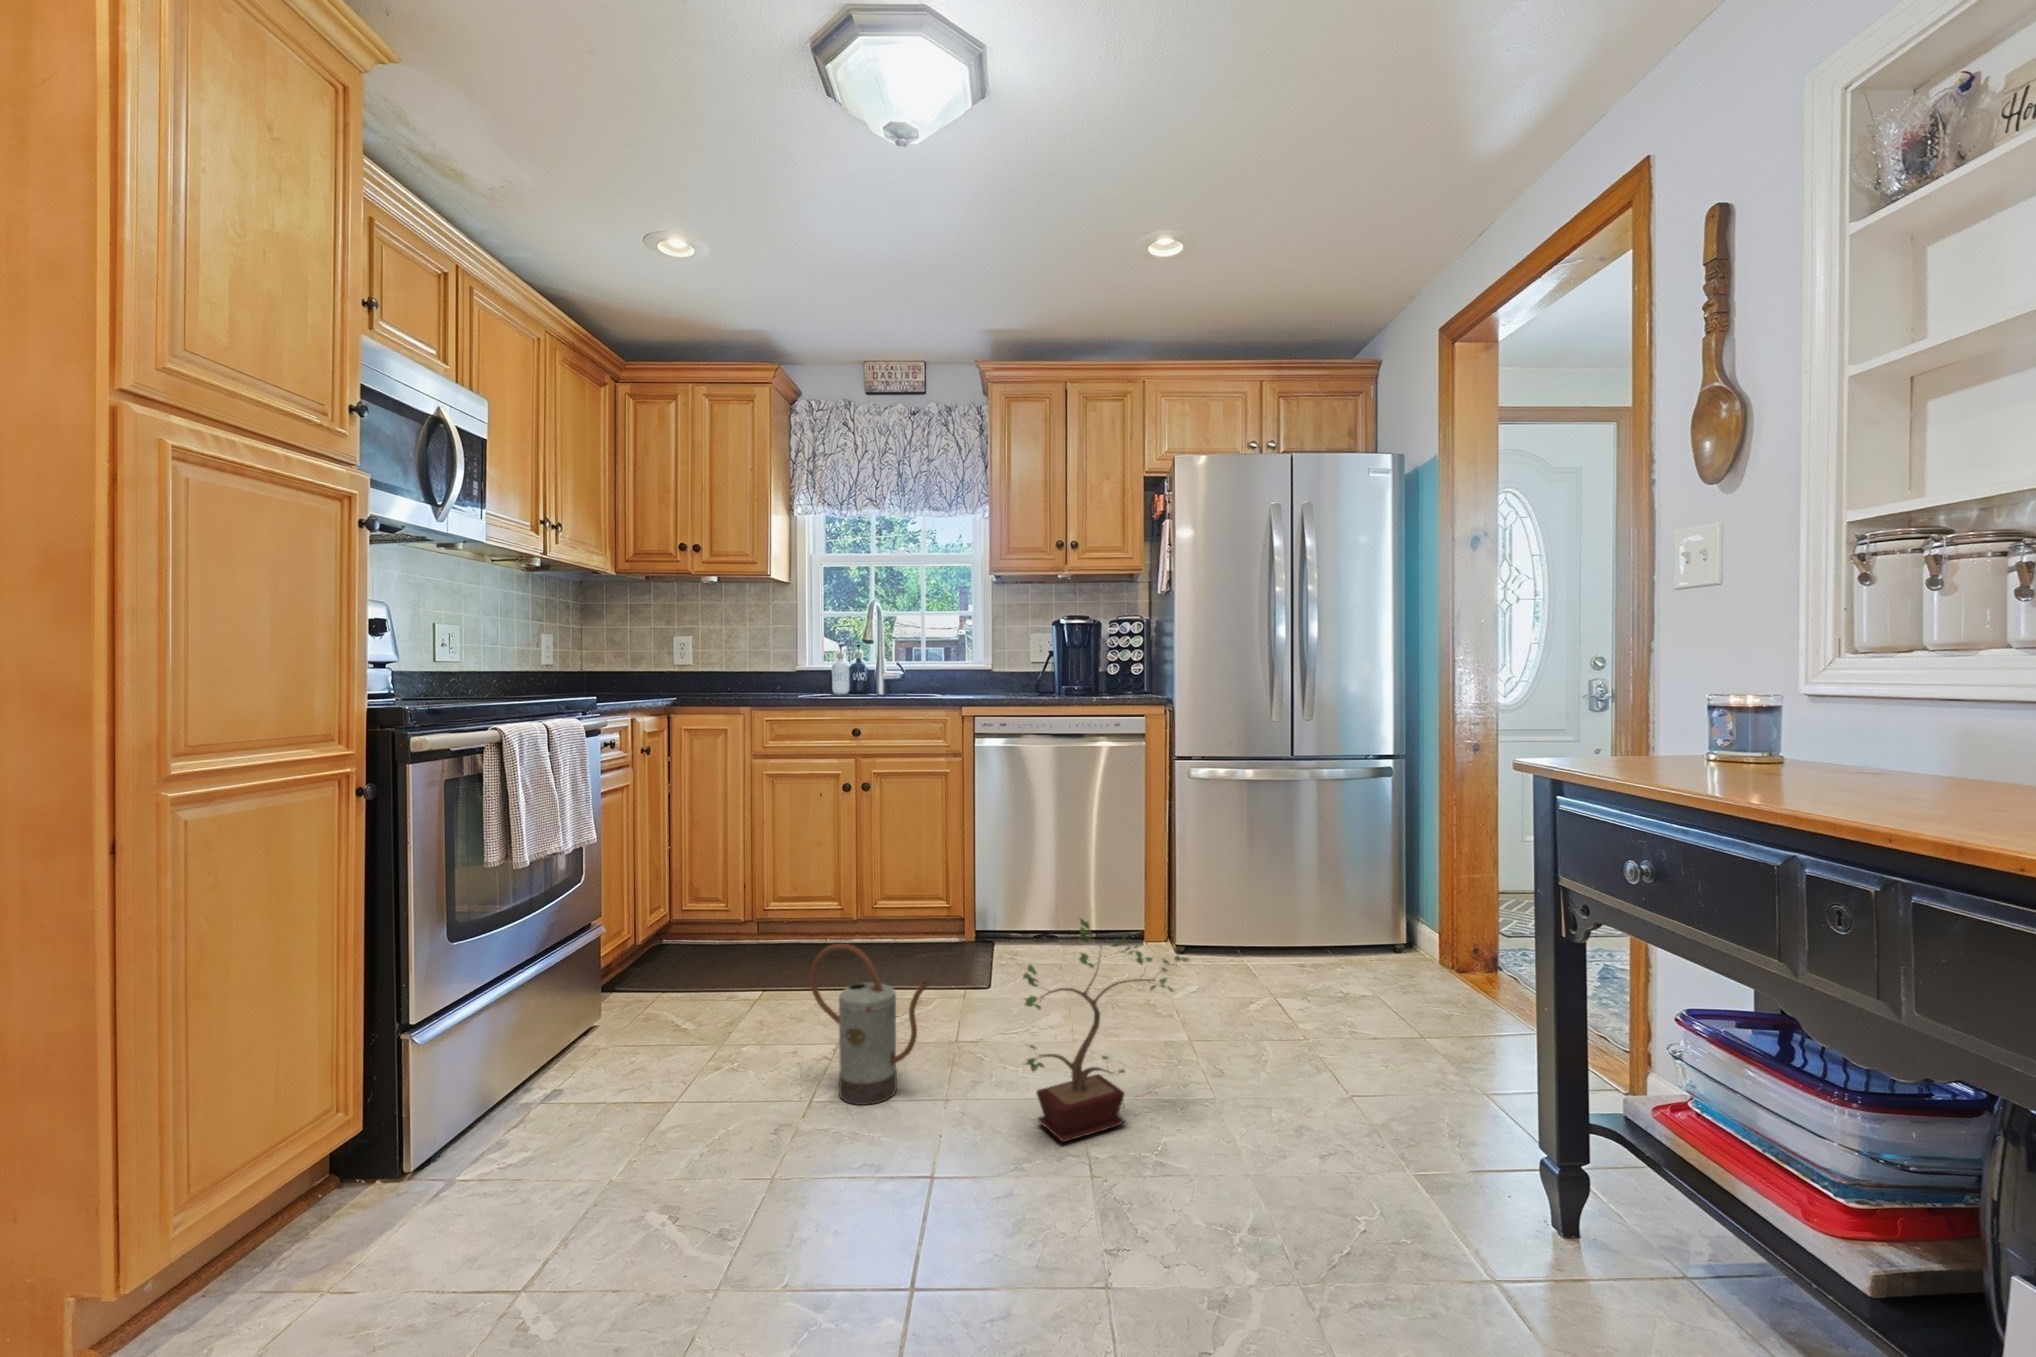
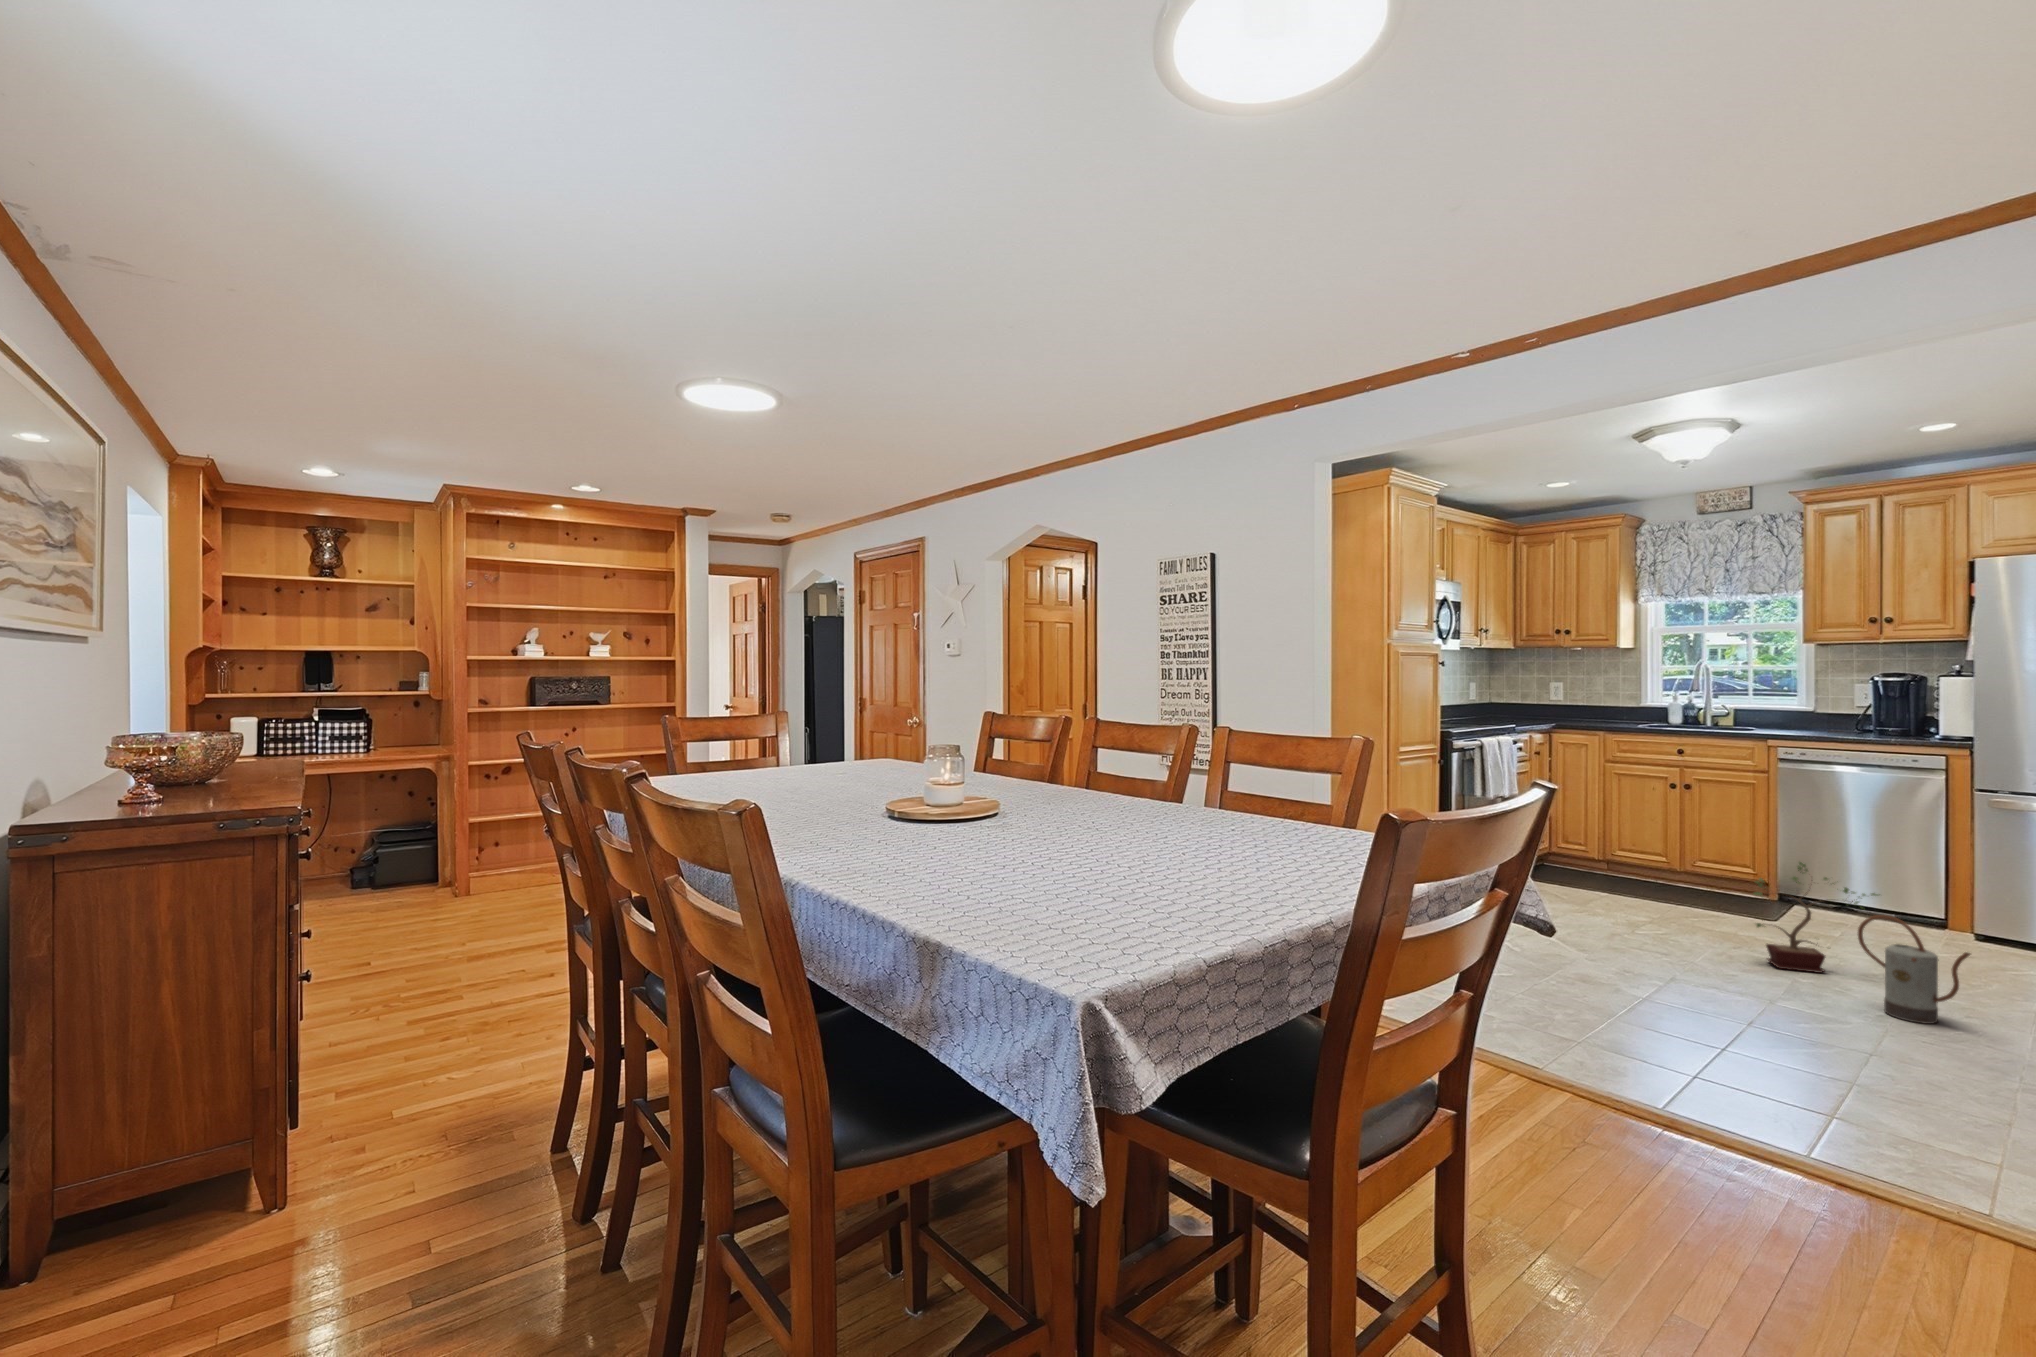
watering can: present [810,944,928,1105] -> present [1858,915,1970,1024]

